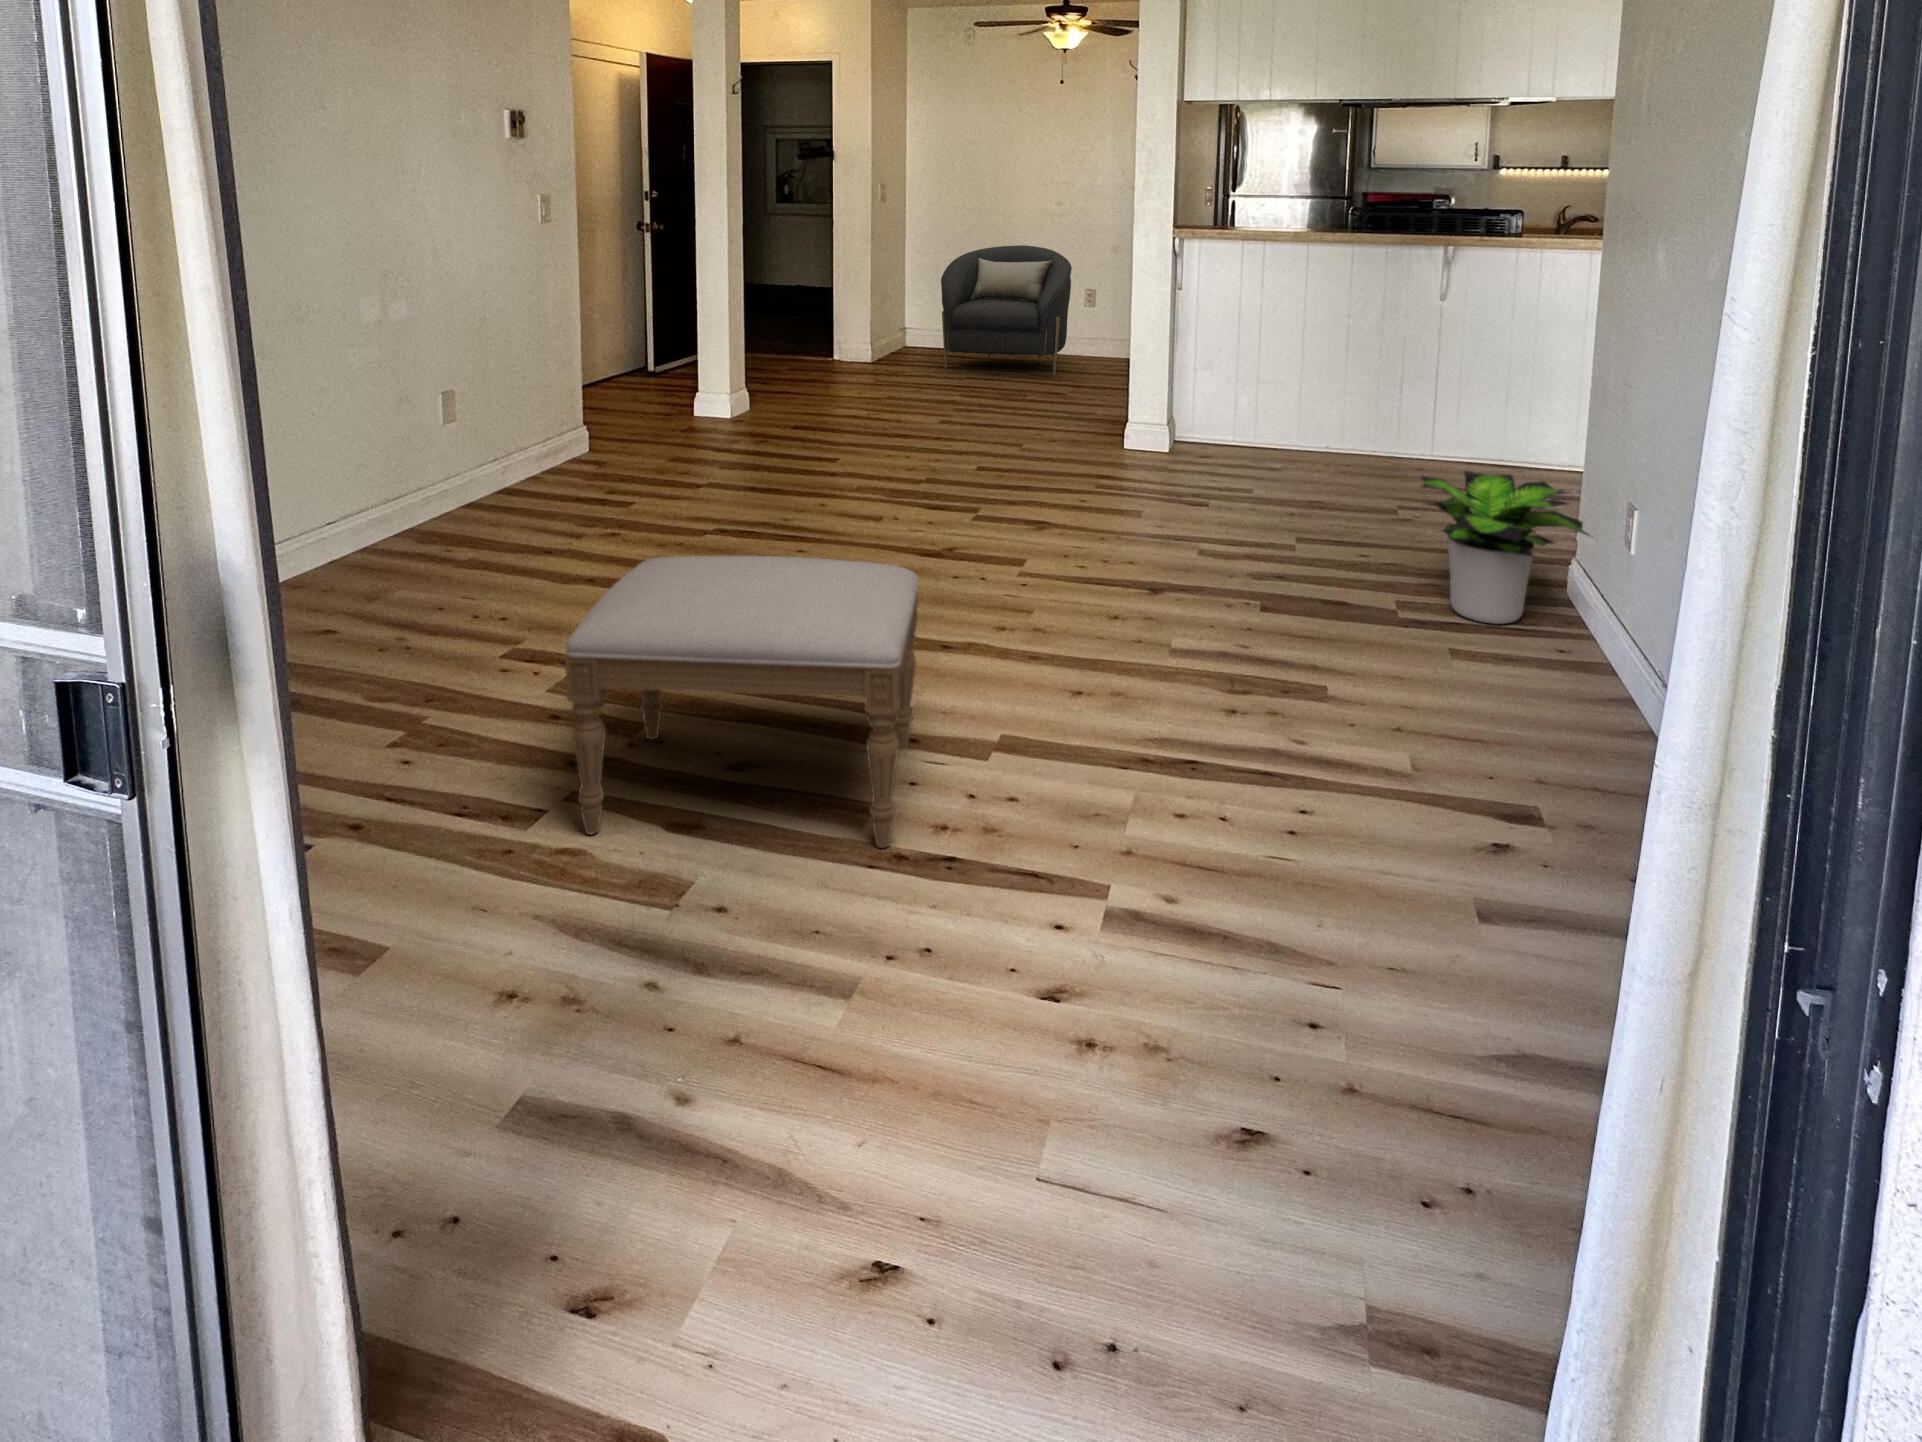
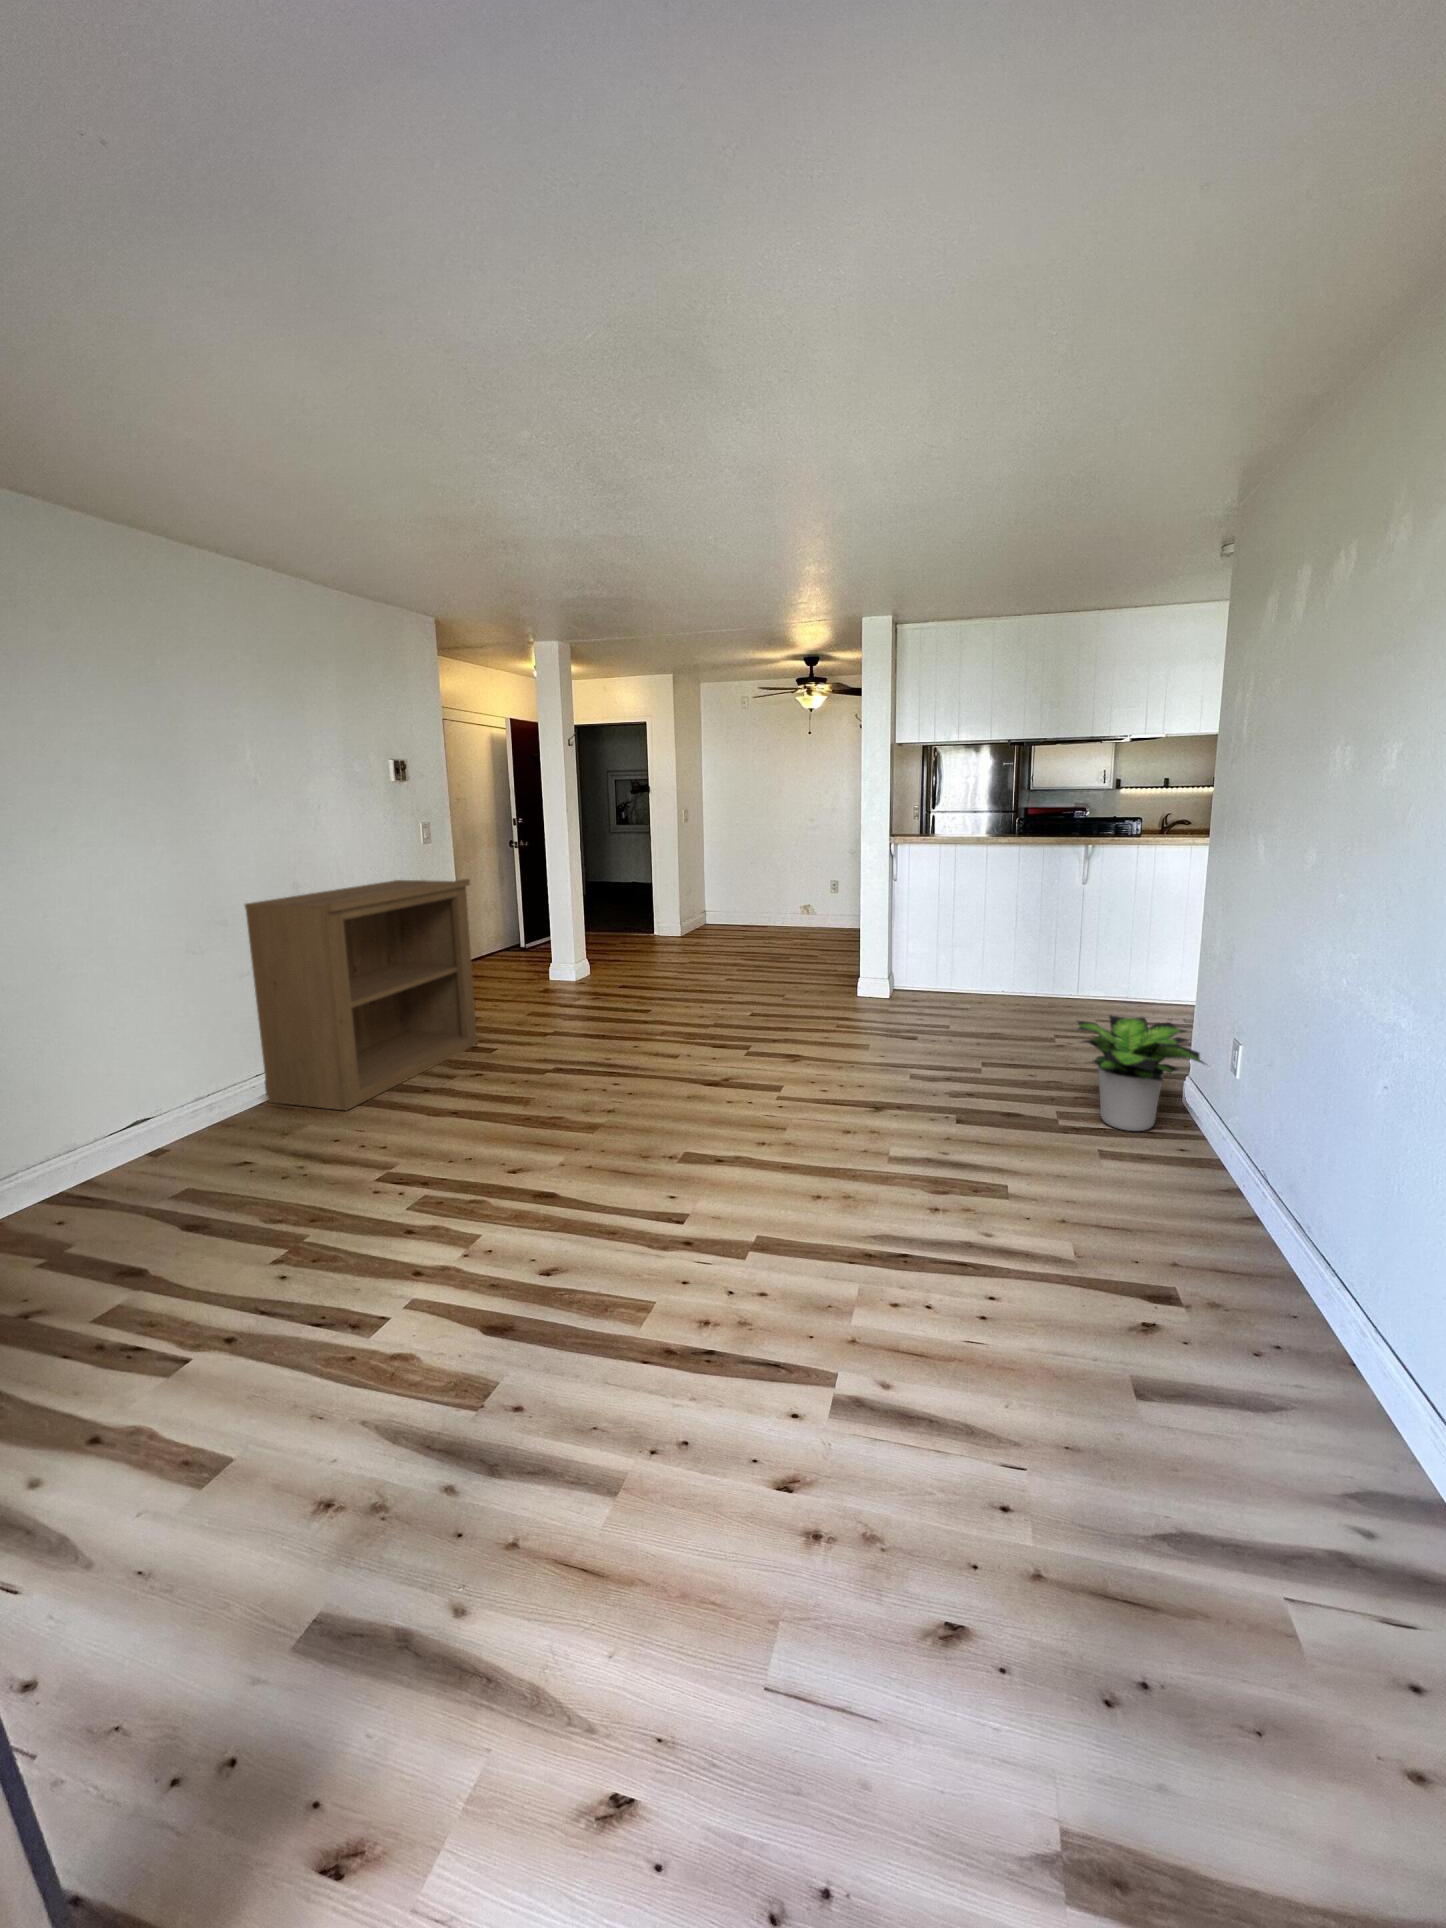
armchair: present [941,245,1072,375] -> none [727,850,820,943]
bookshelf: none [331,272,612,571] -> present [244,879,477,1110]
ottoman: present [565,556,918,848] -> none [390,1108,688,1346]

